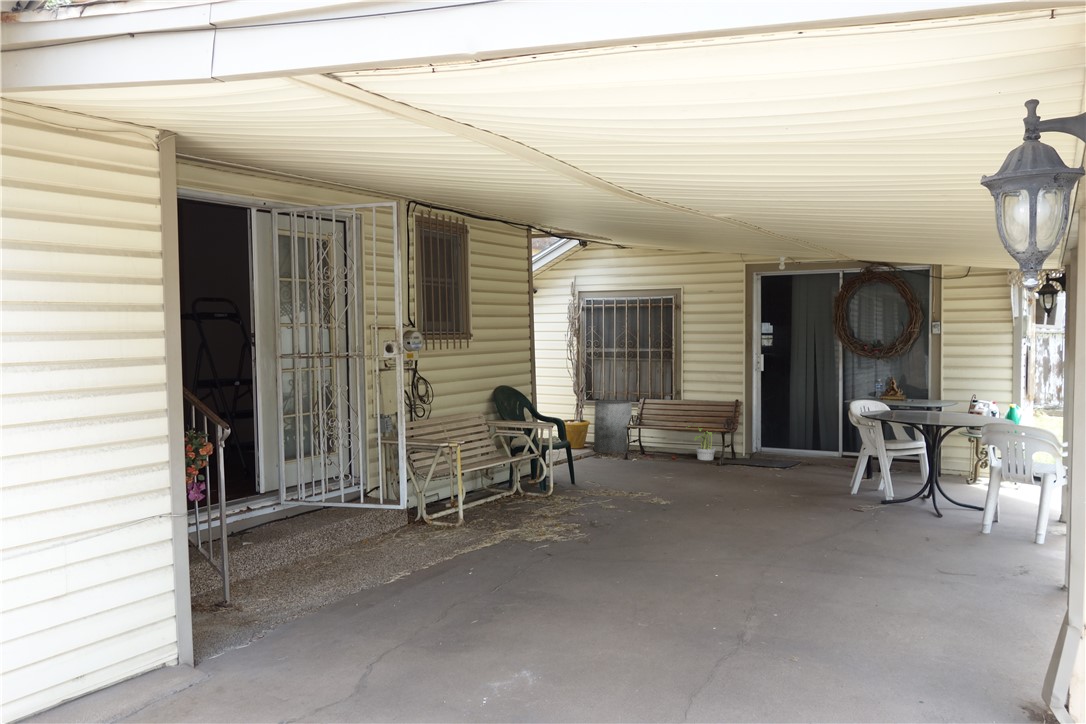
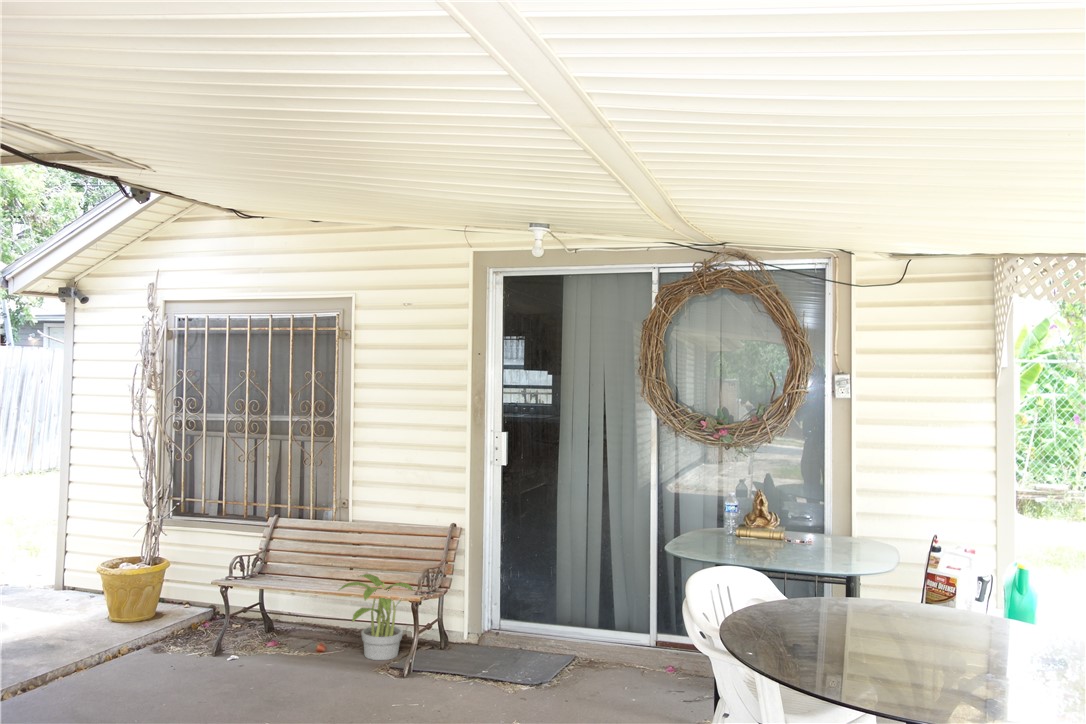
trash can: present [594,400,632,454] -> none [160,519,248,640]

